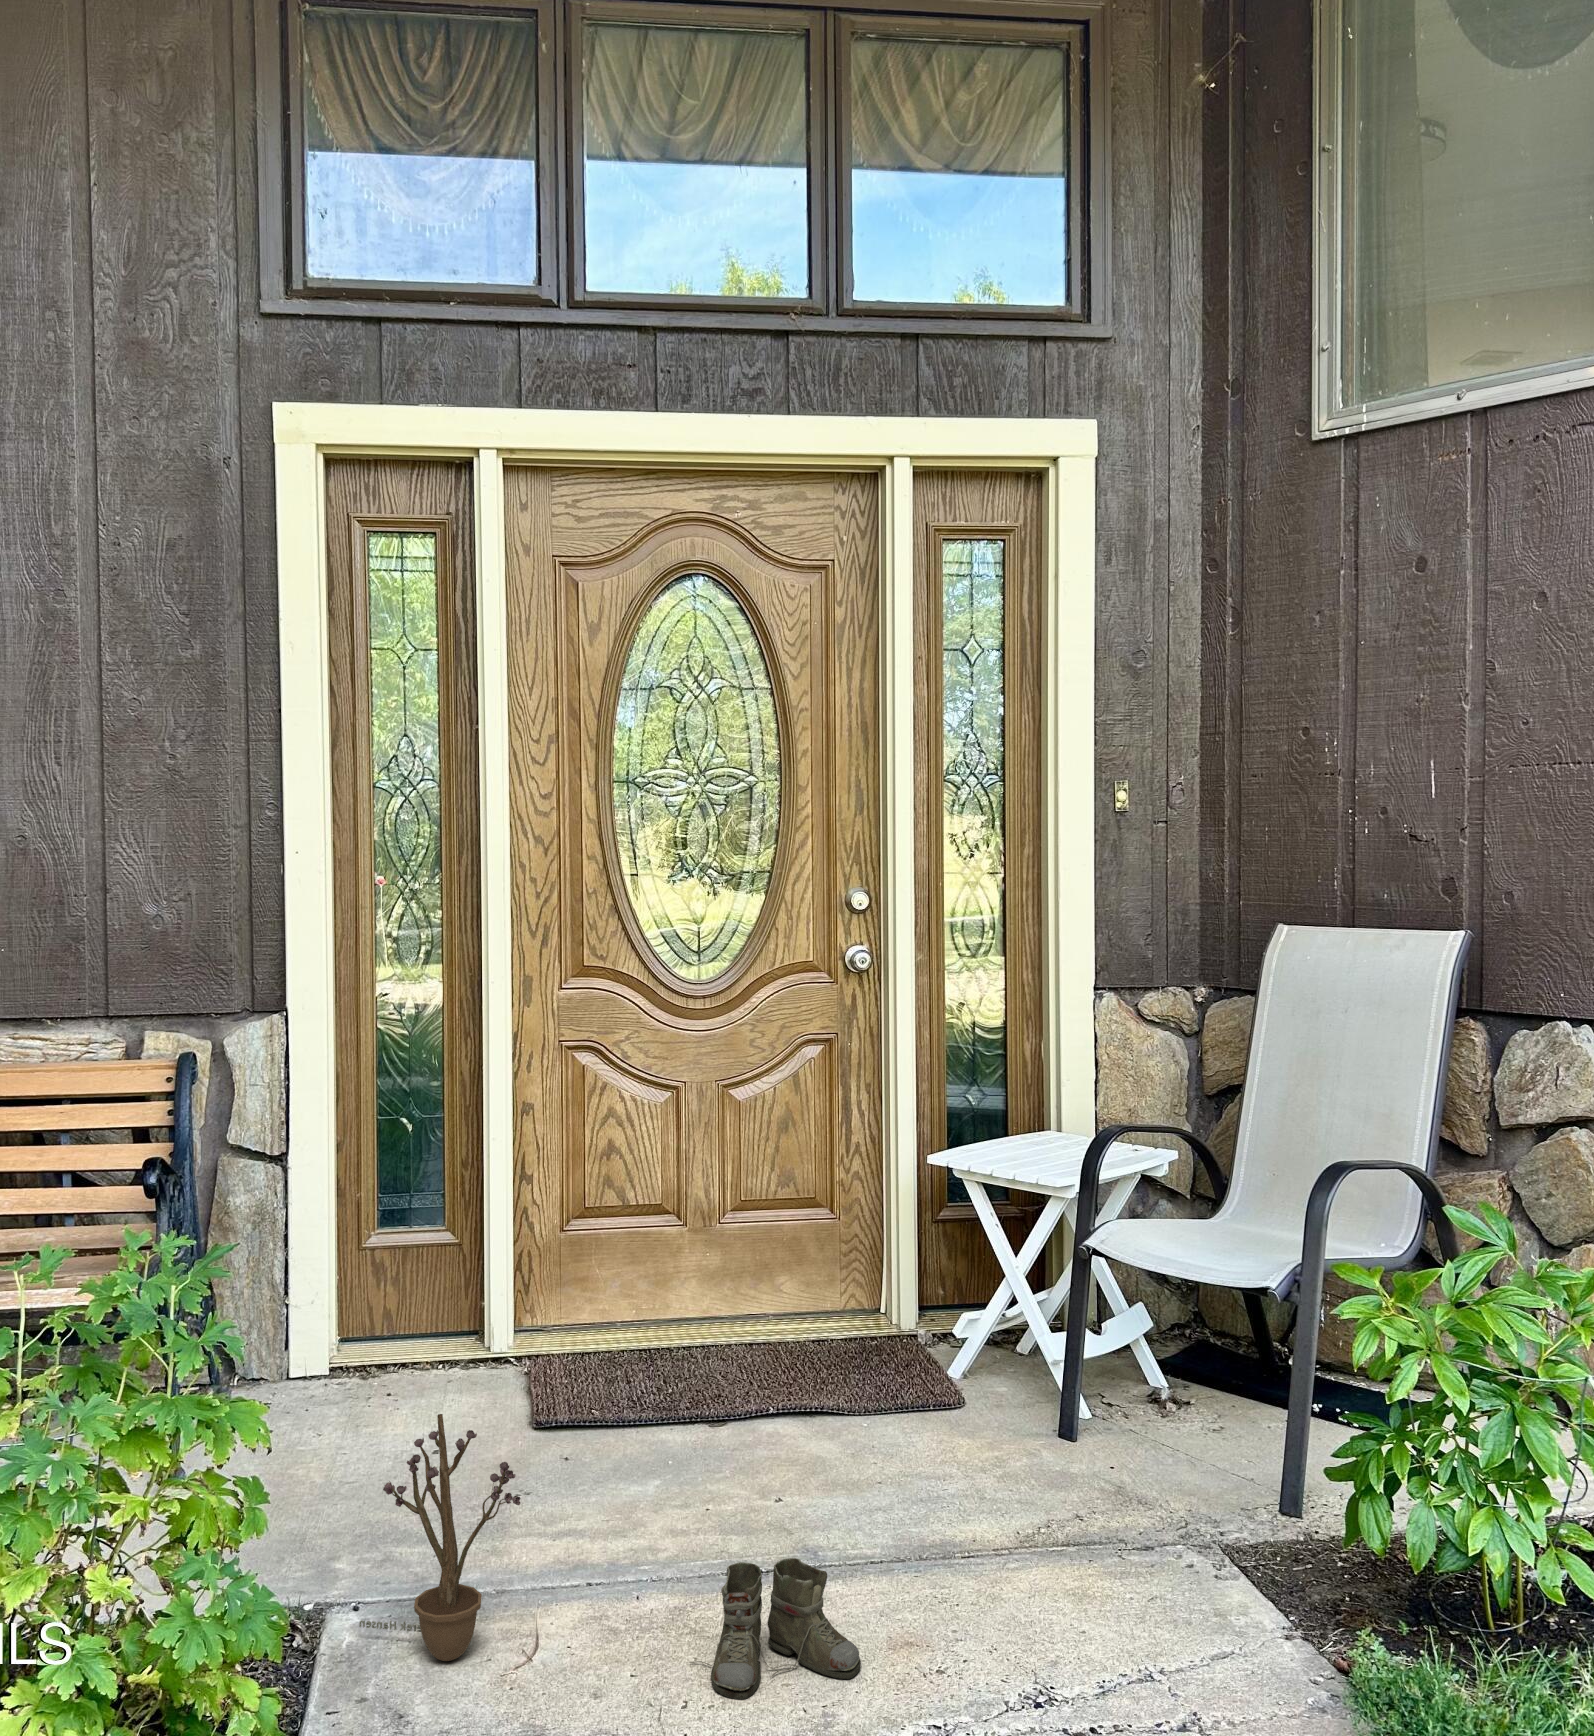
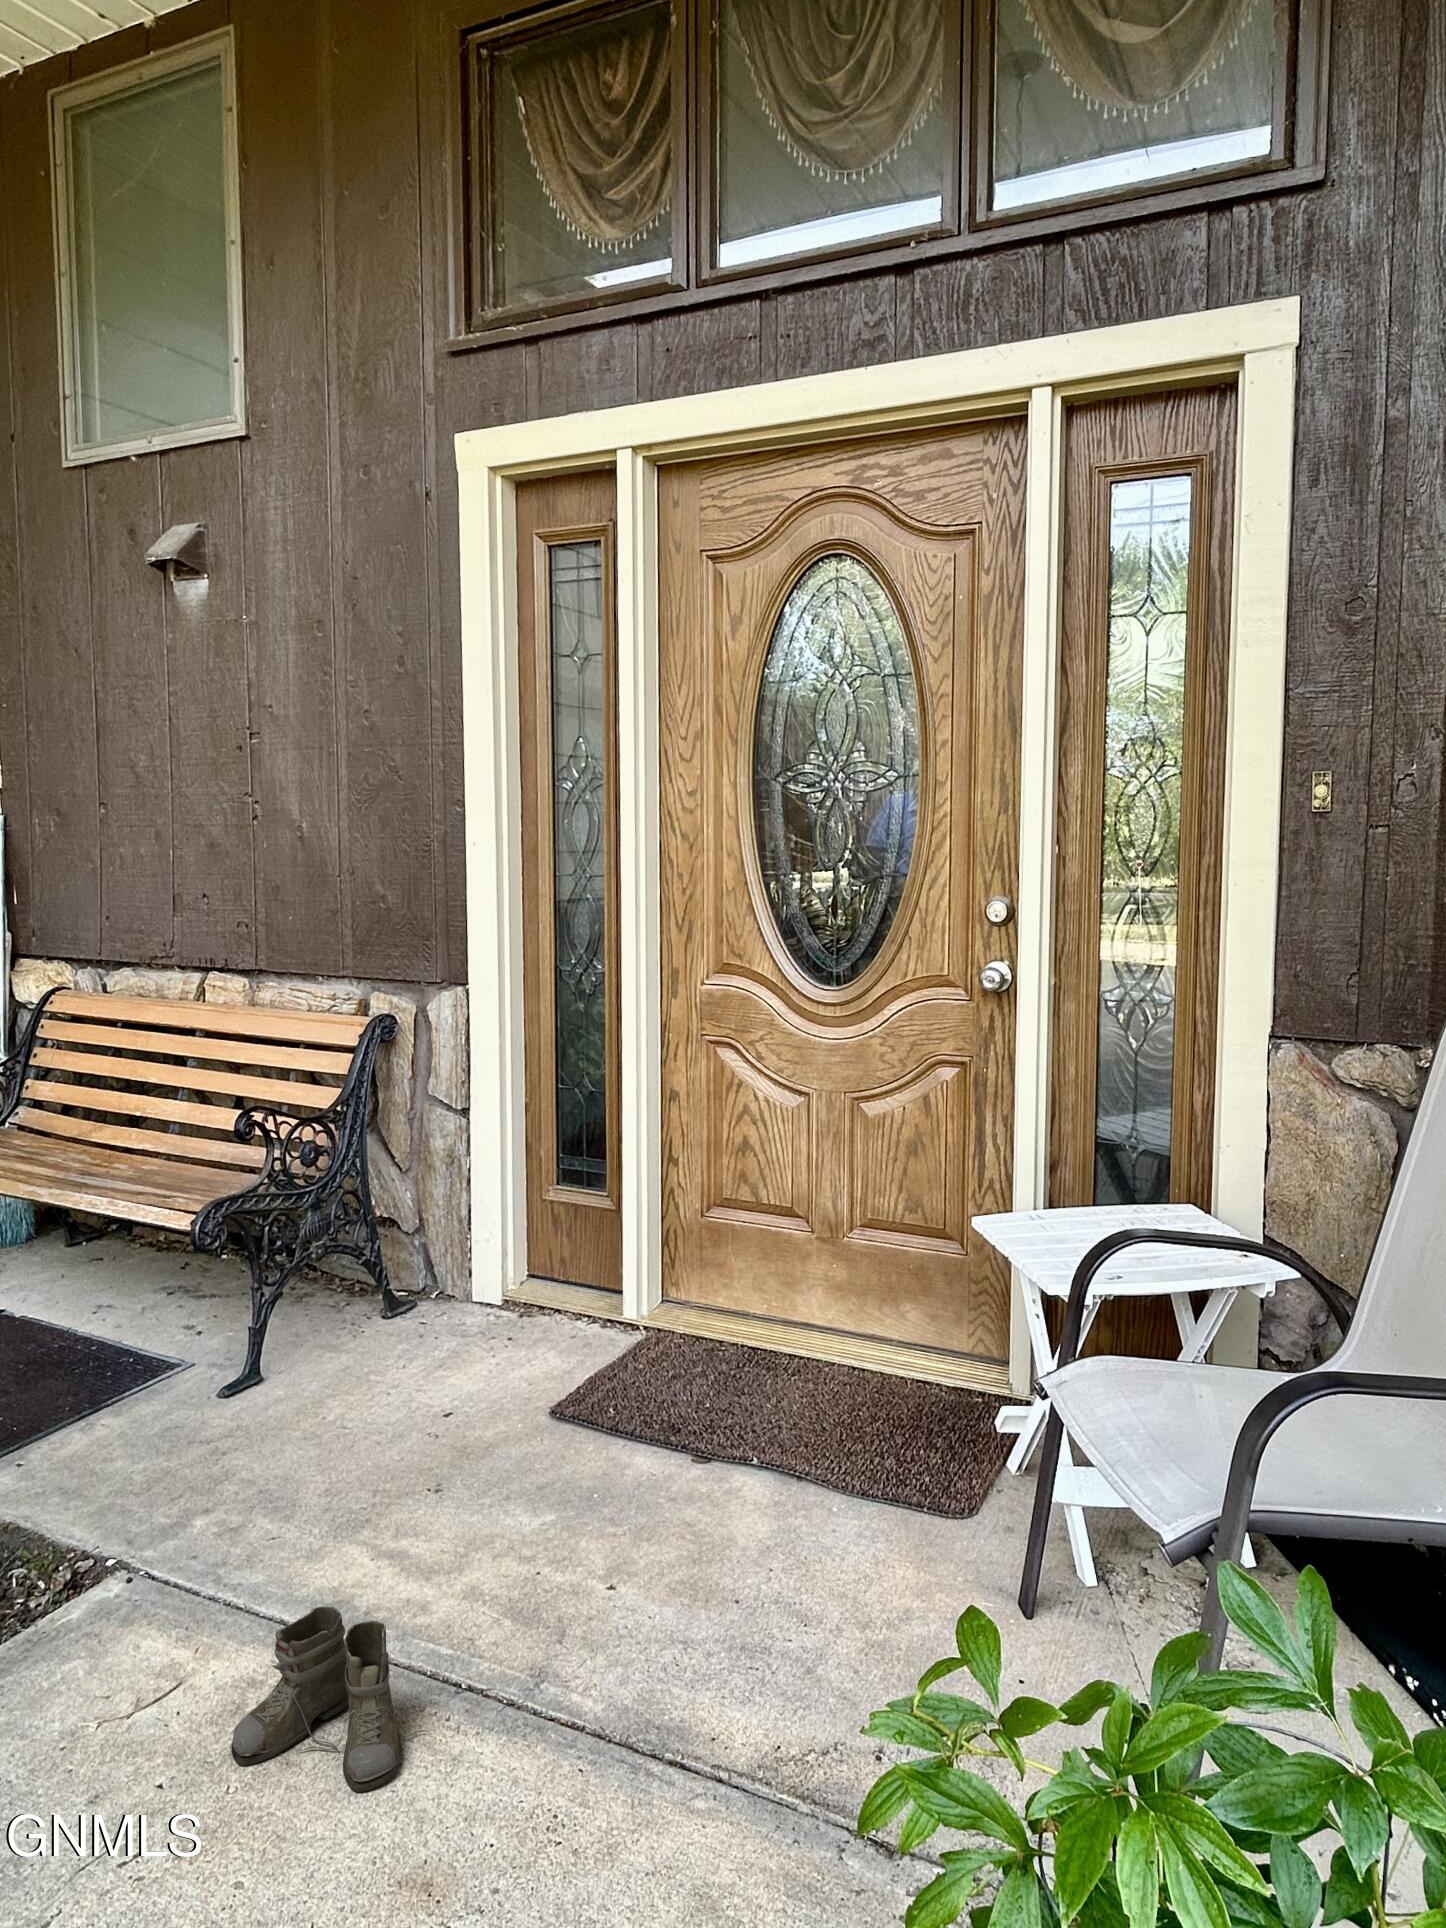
decorative plant: present [359,1414,521,1661] -> none [96,1360,179,1603]

